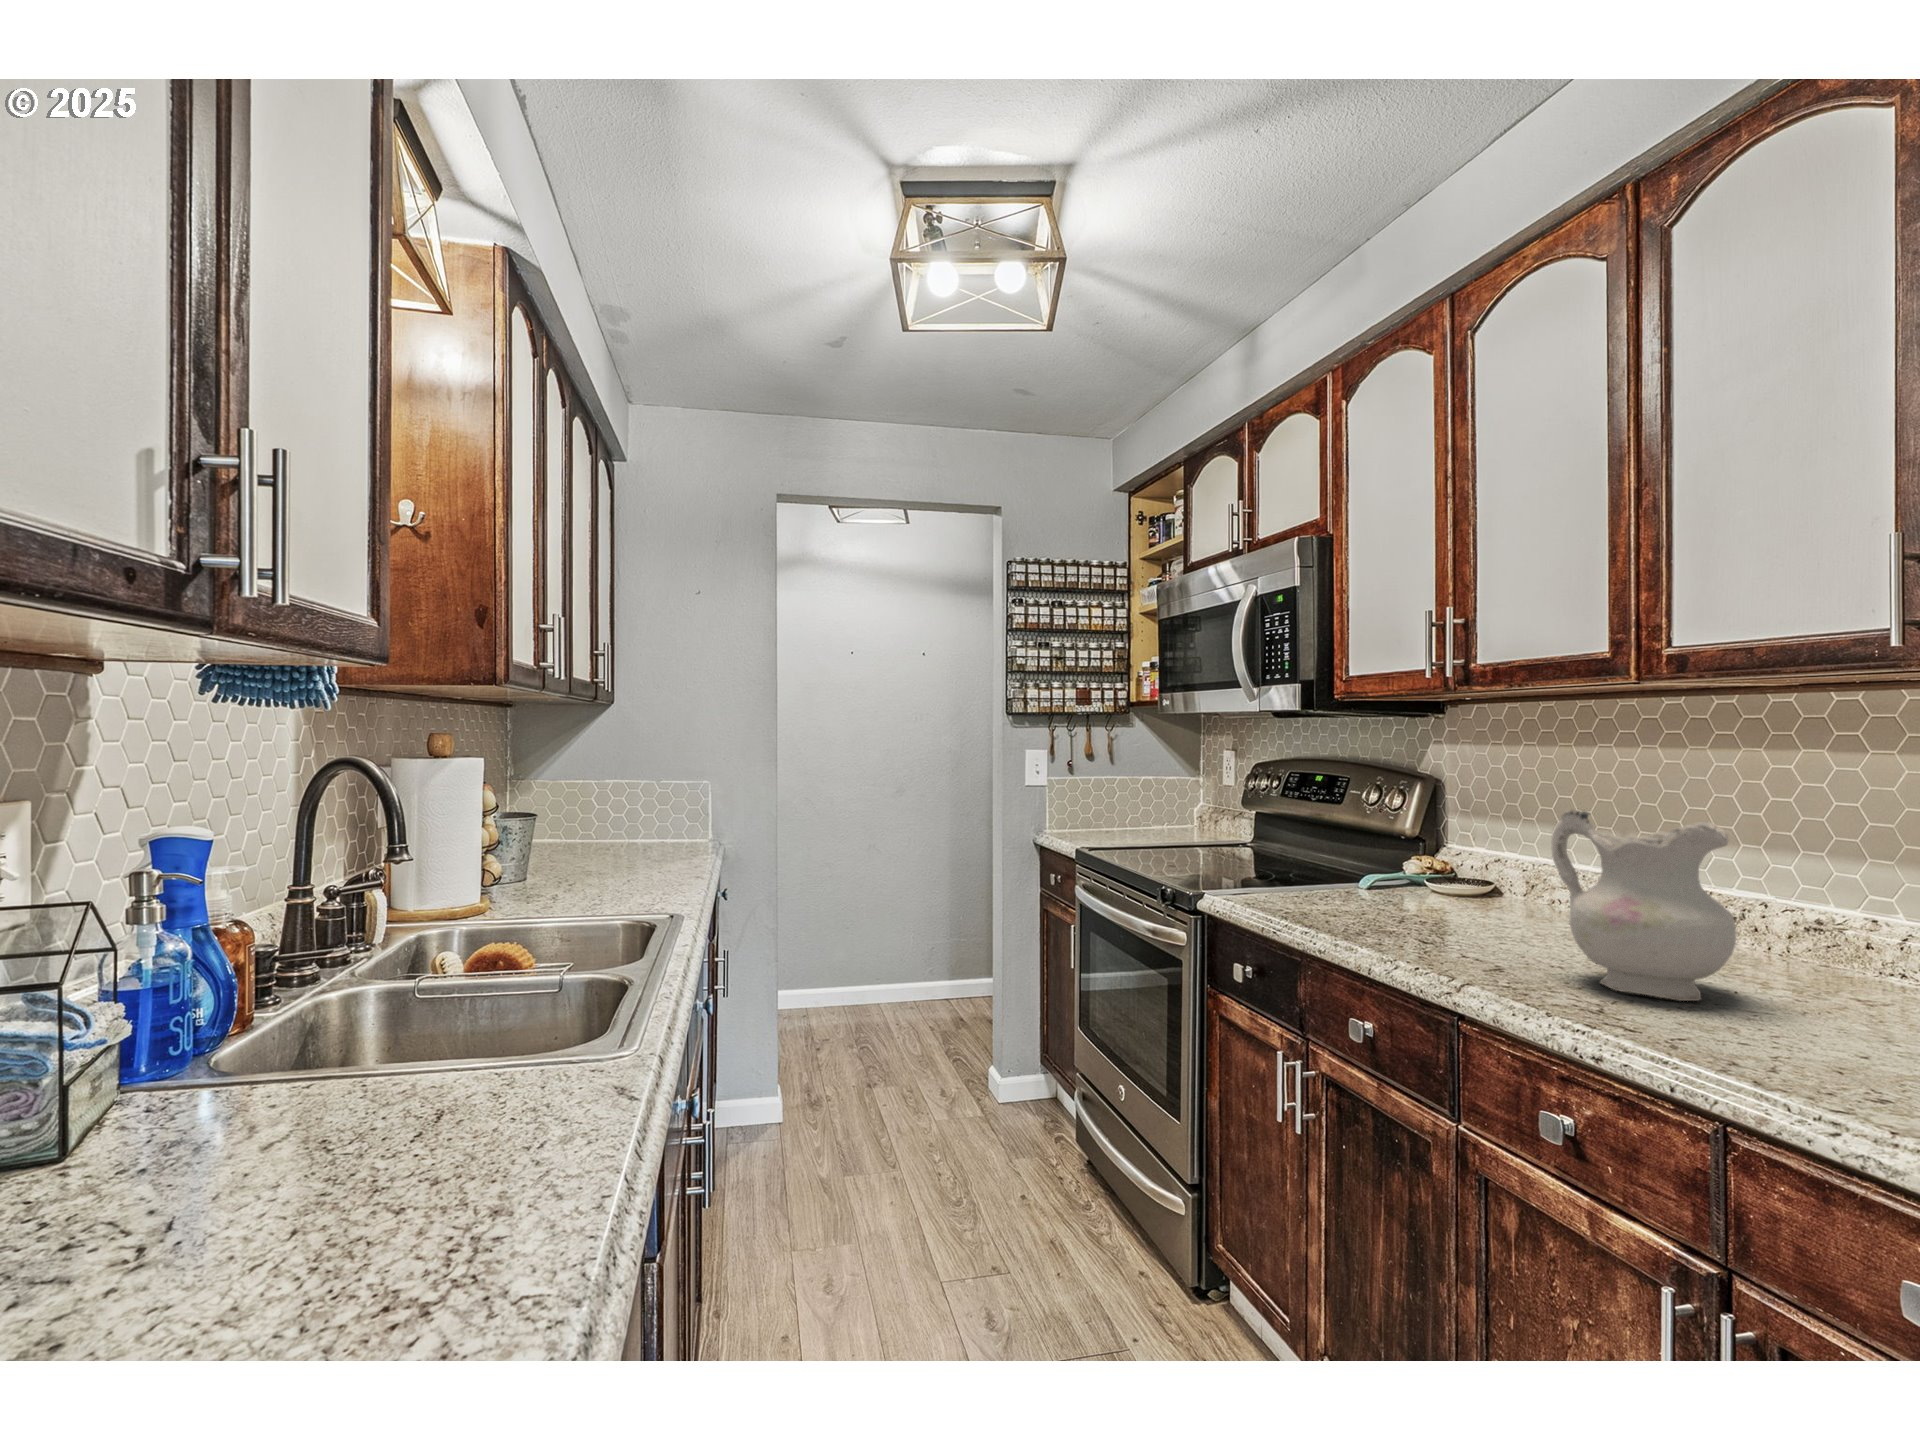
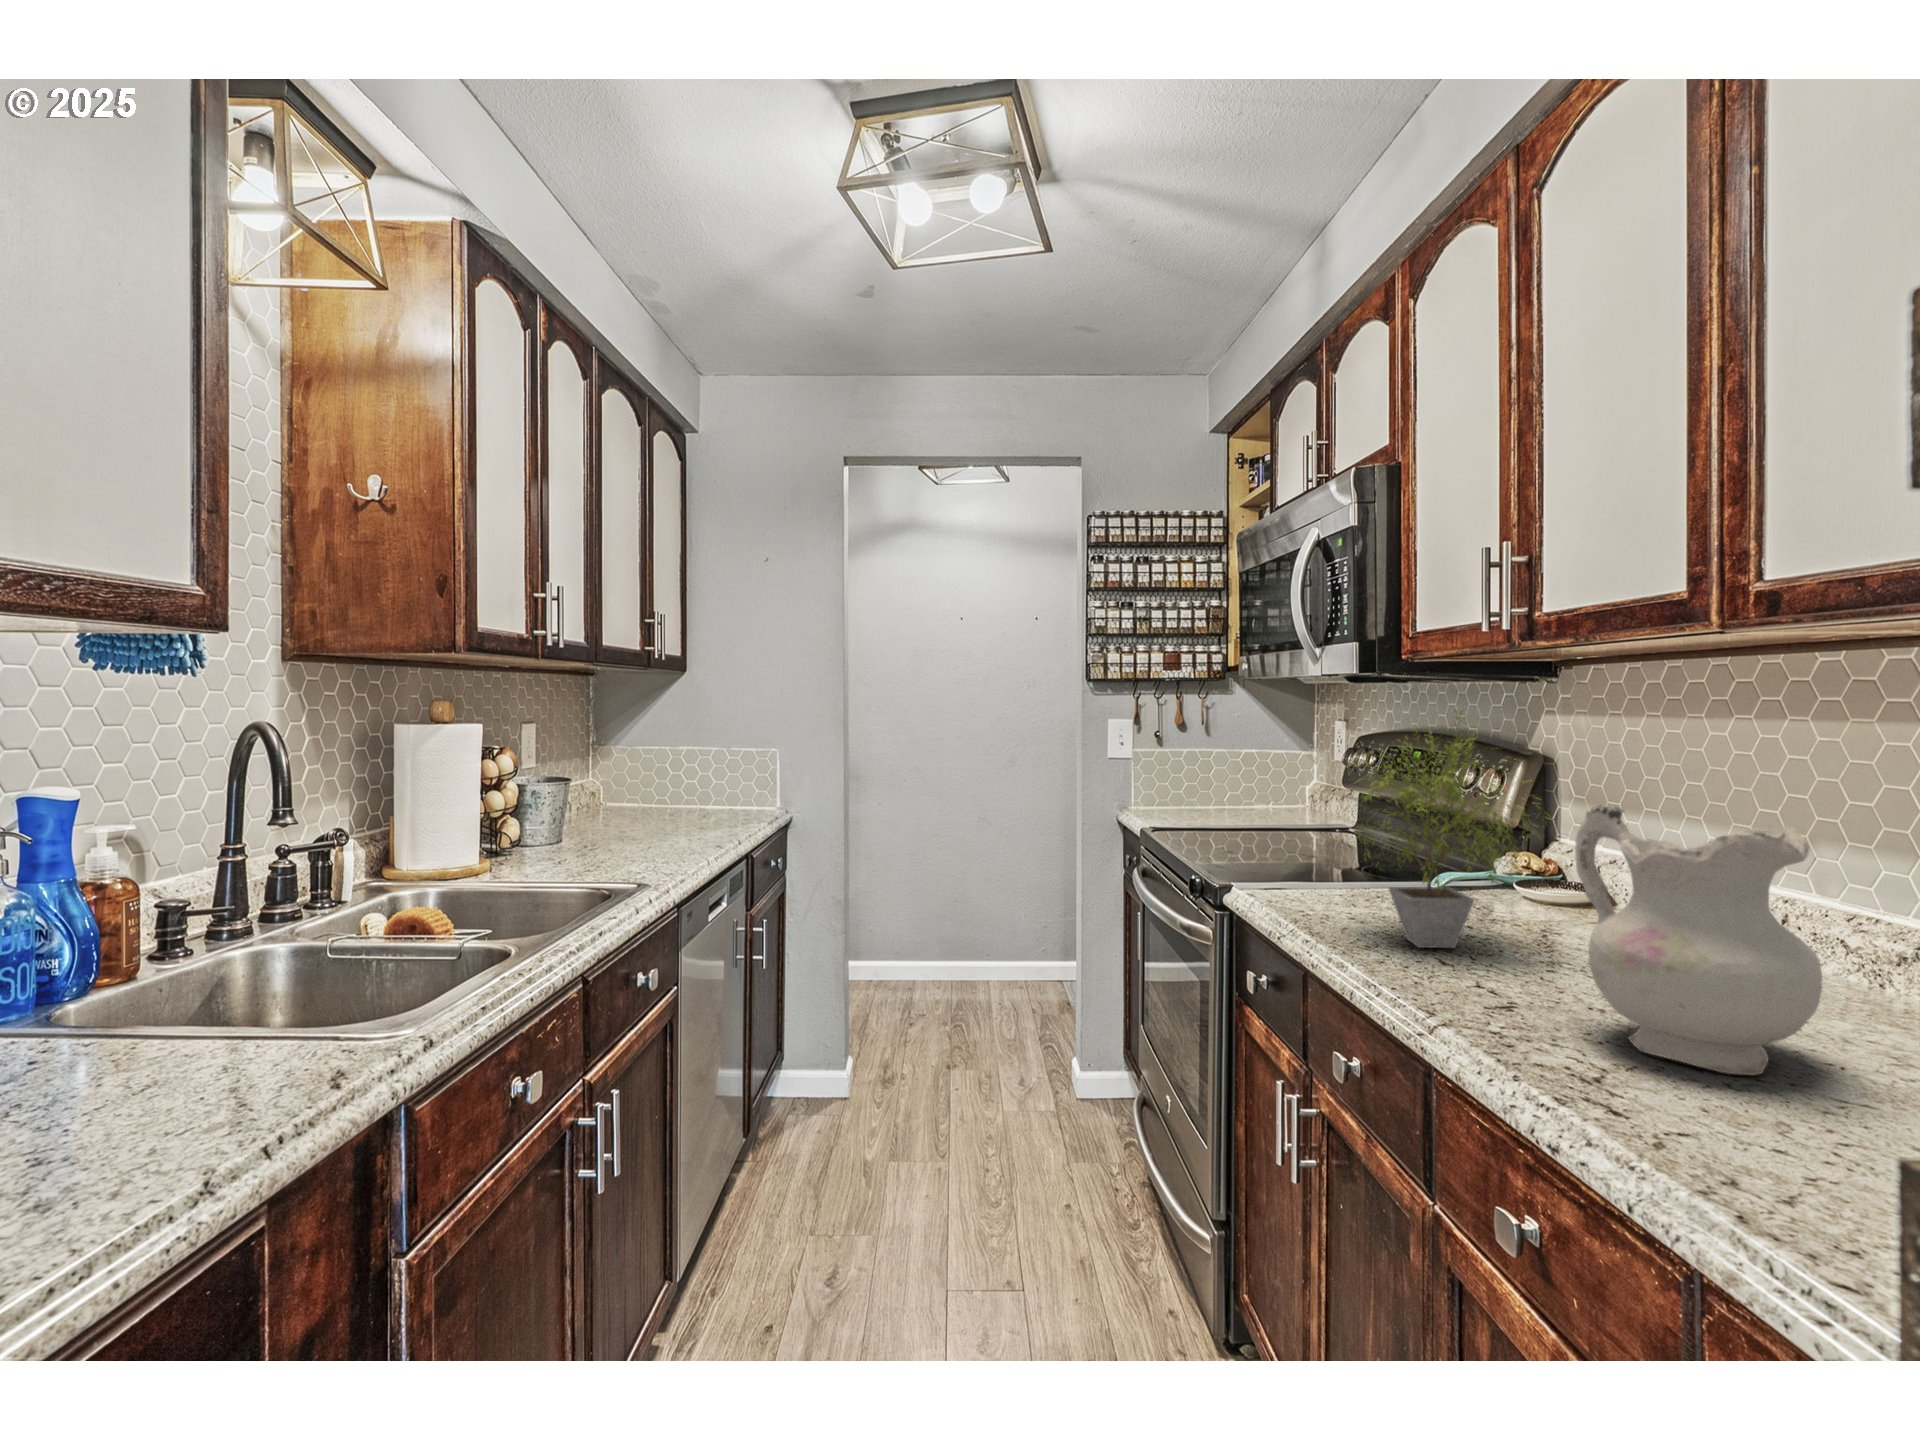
potted plant: none [1319,737,1501,931] -> present [1351,710,1535,948]

